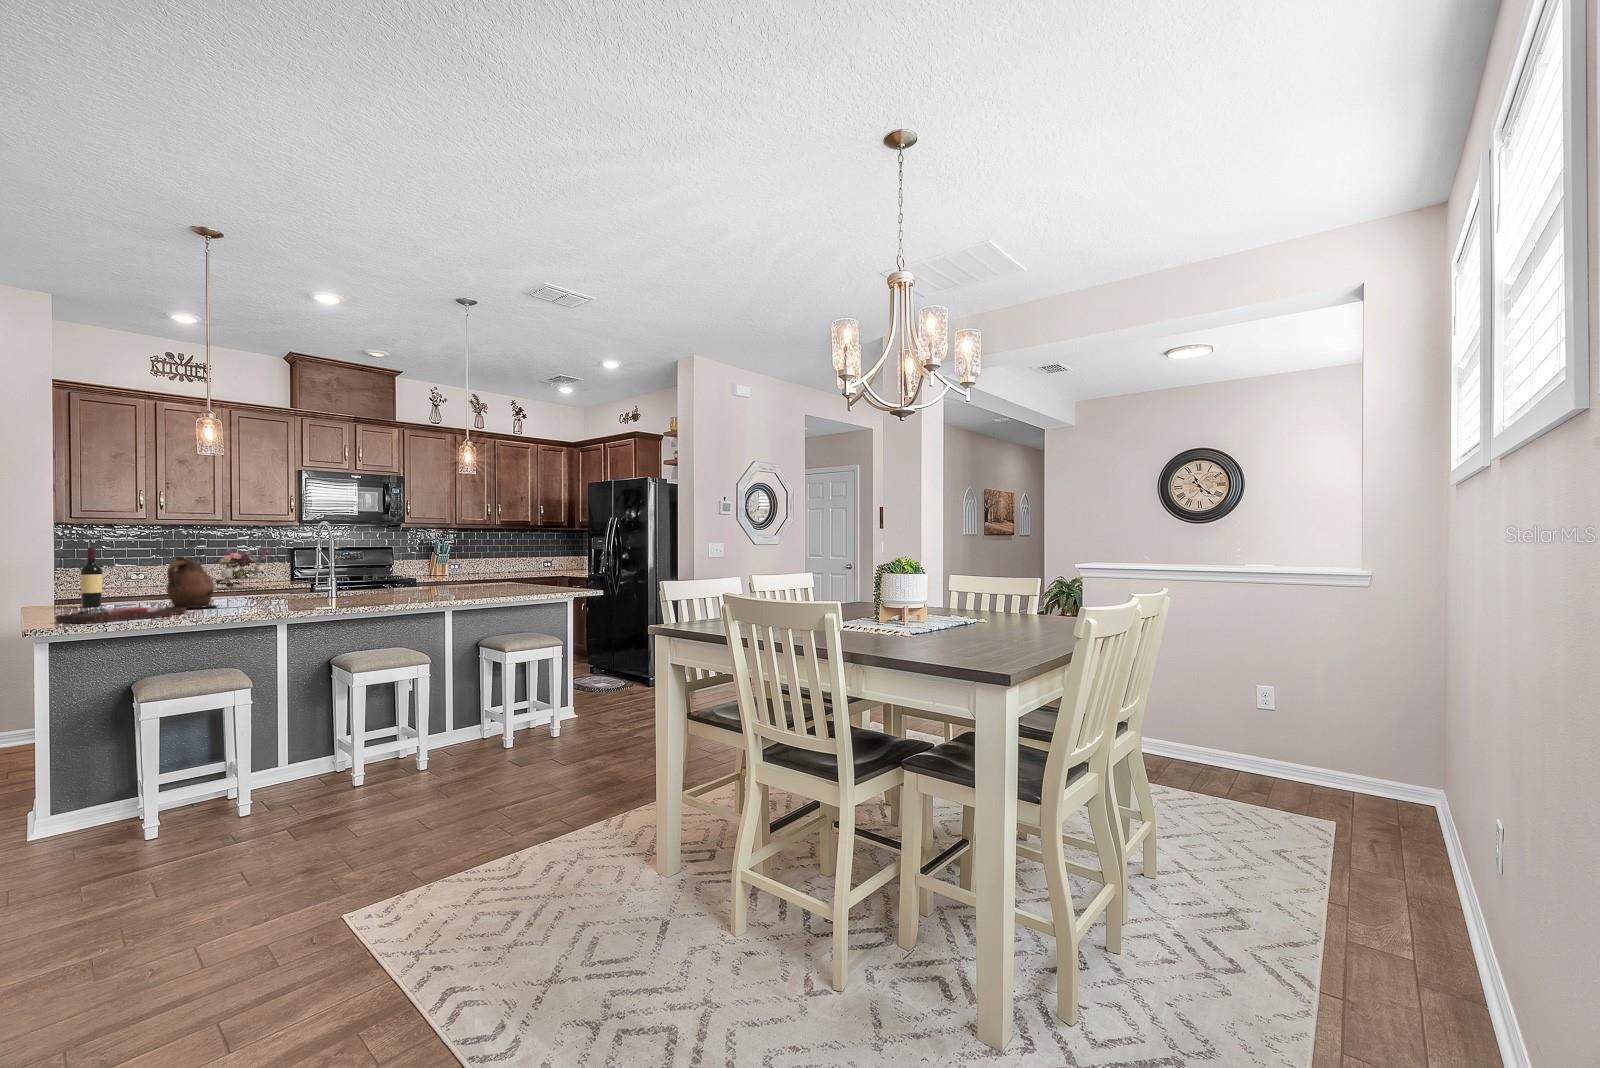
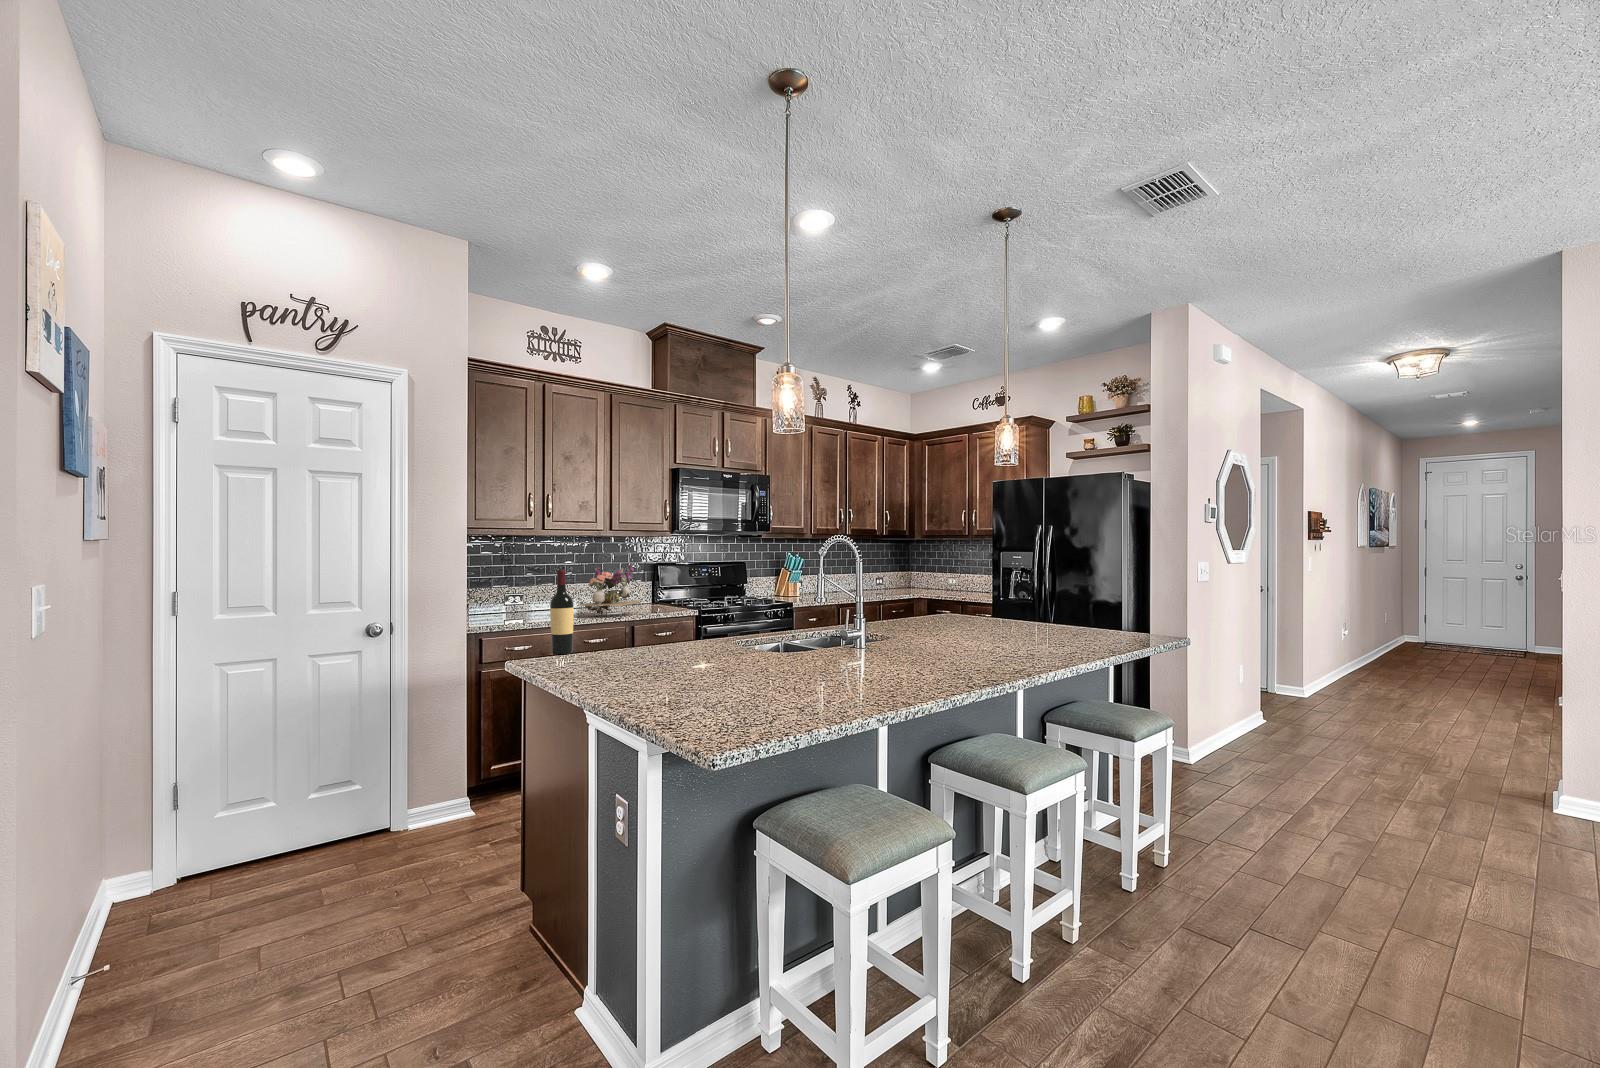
ceramic pitcher: present [165,557,217,608] -> none [697,583,771,664]
cutting board: present [55,605,187,624] -> none [667,663,801,708]

